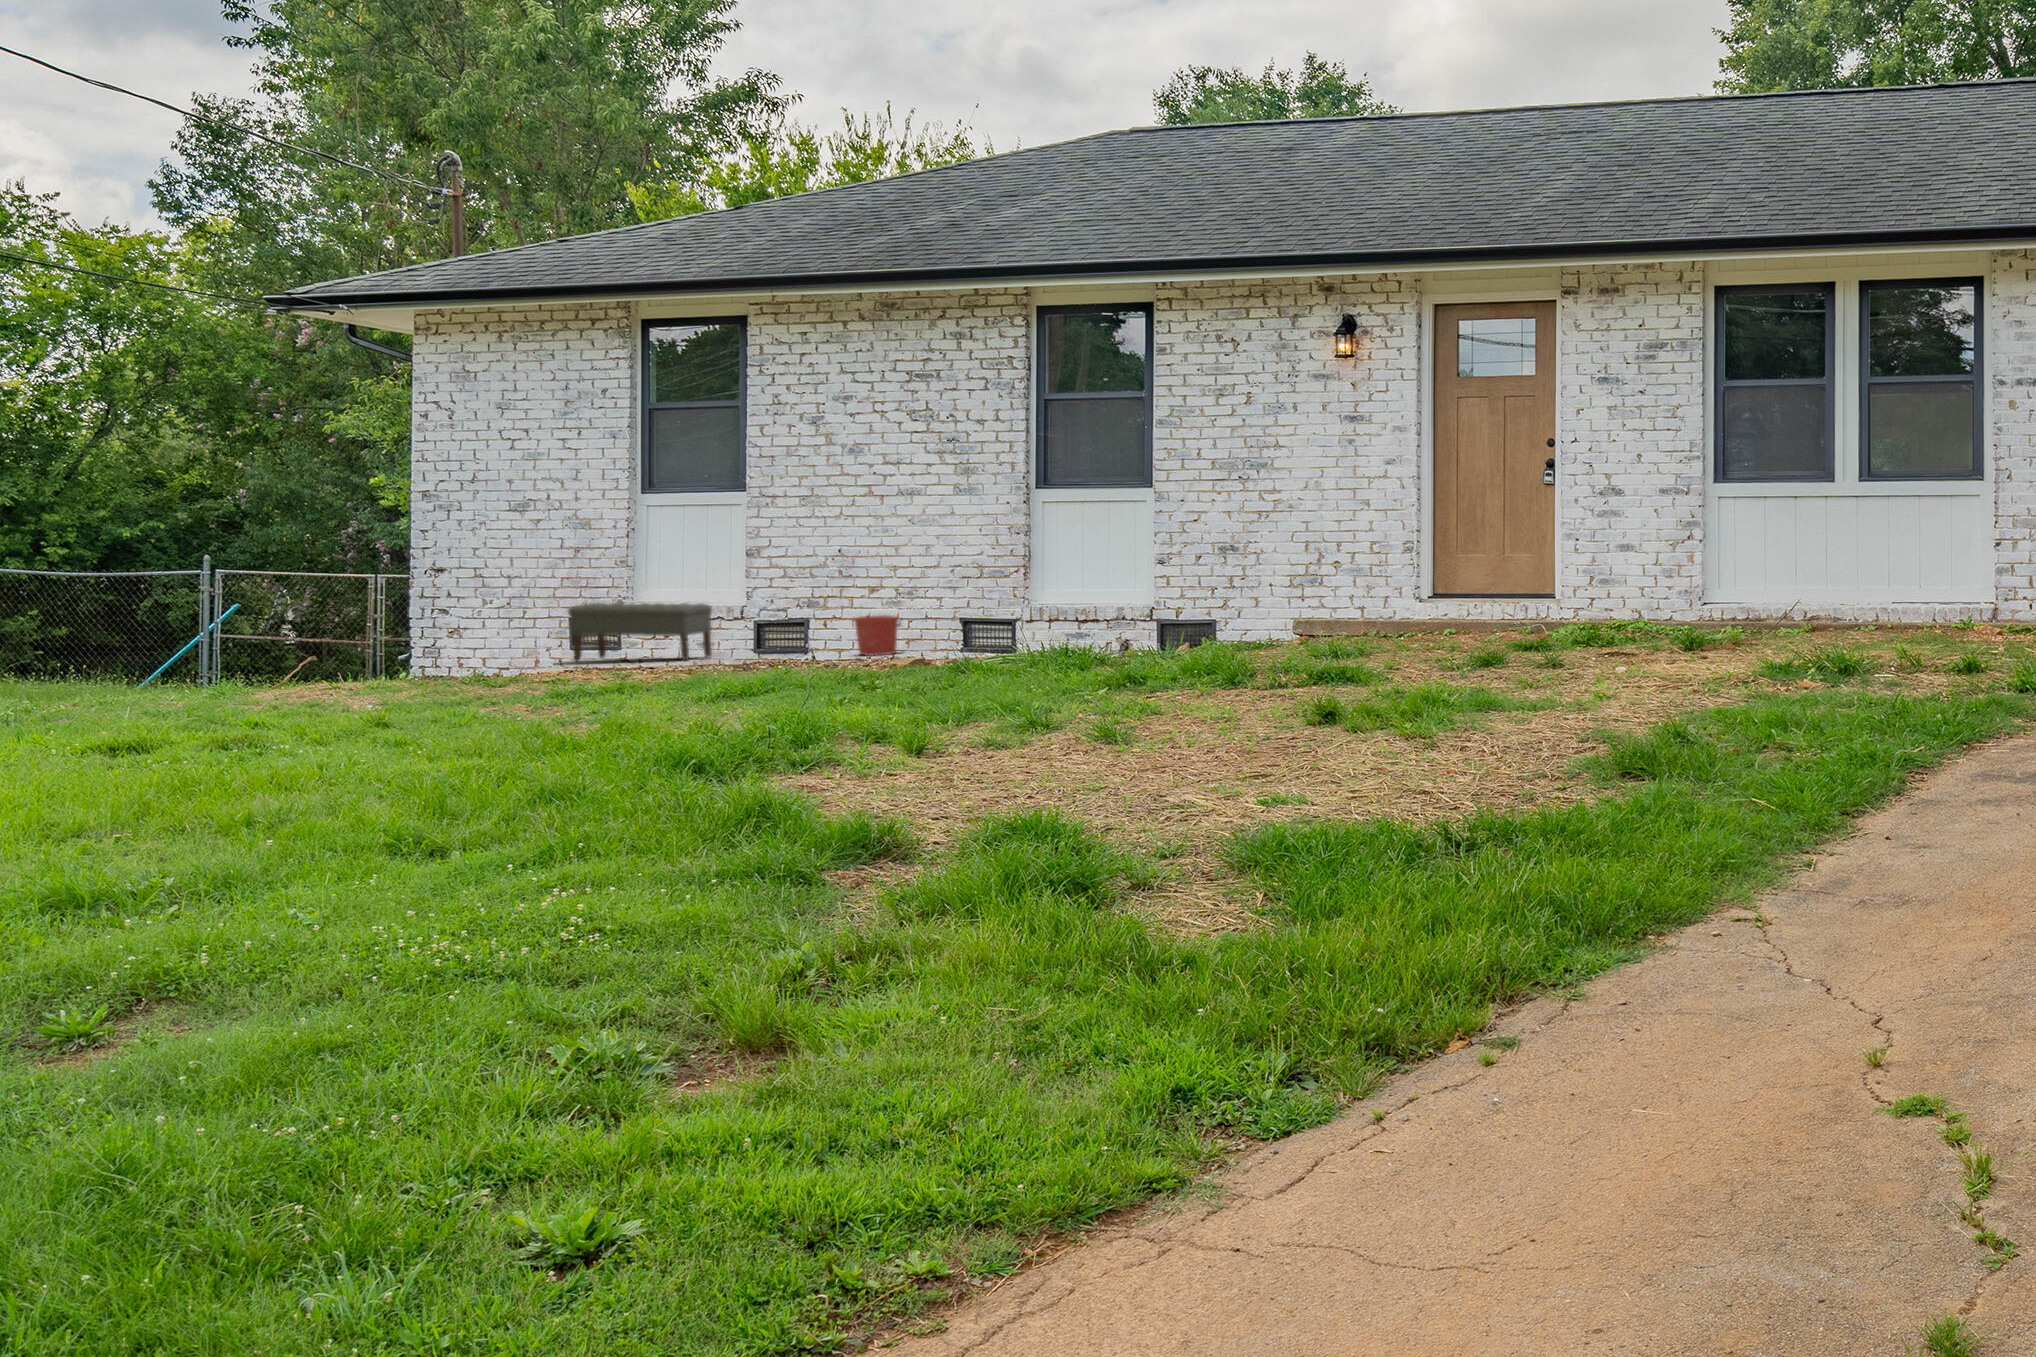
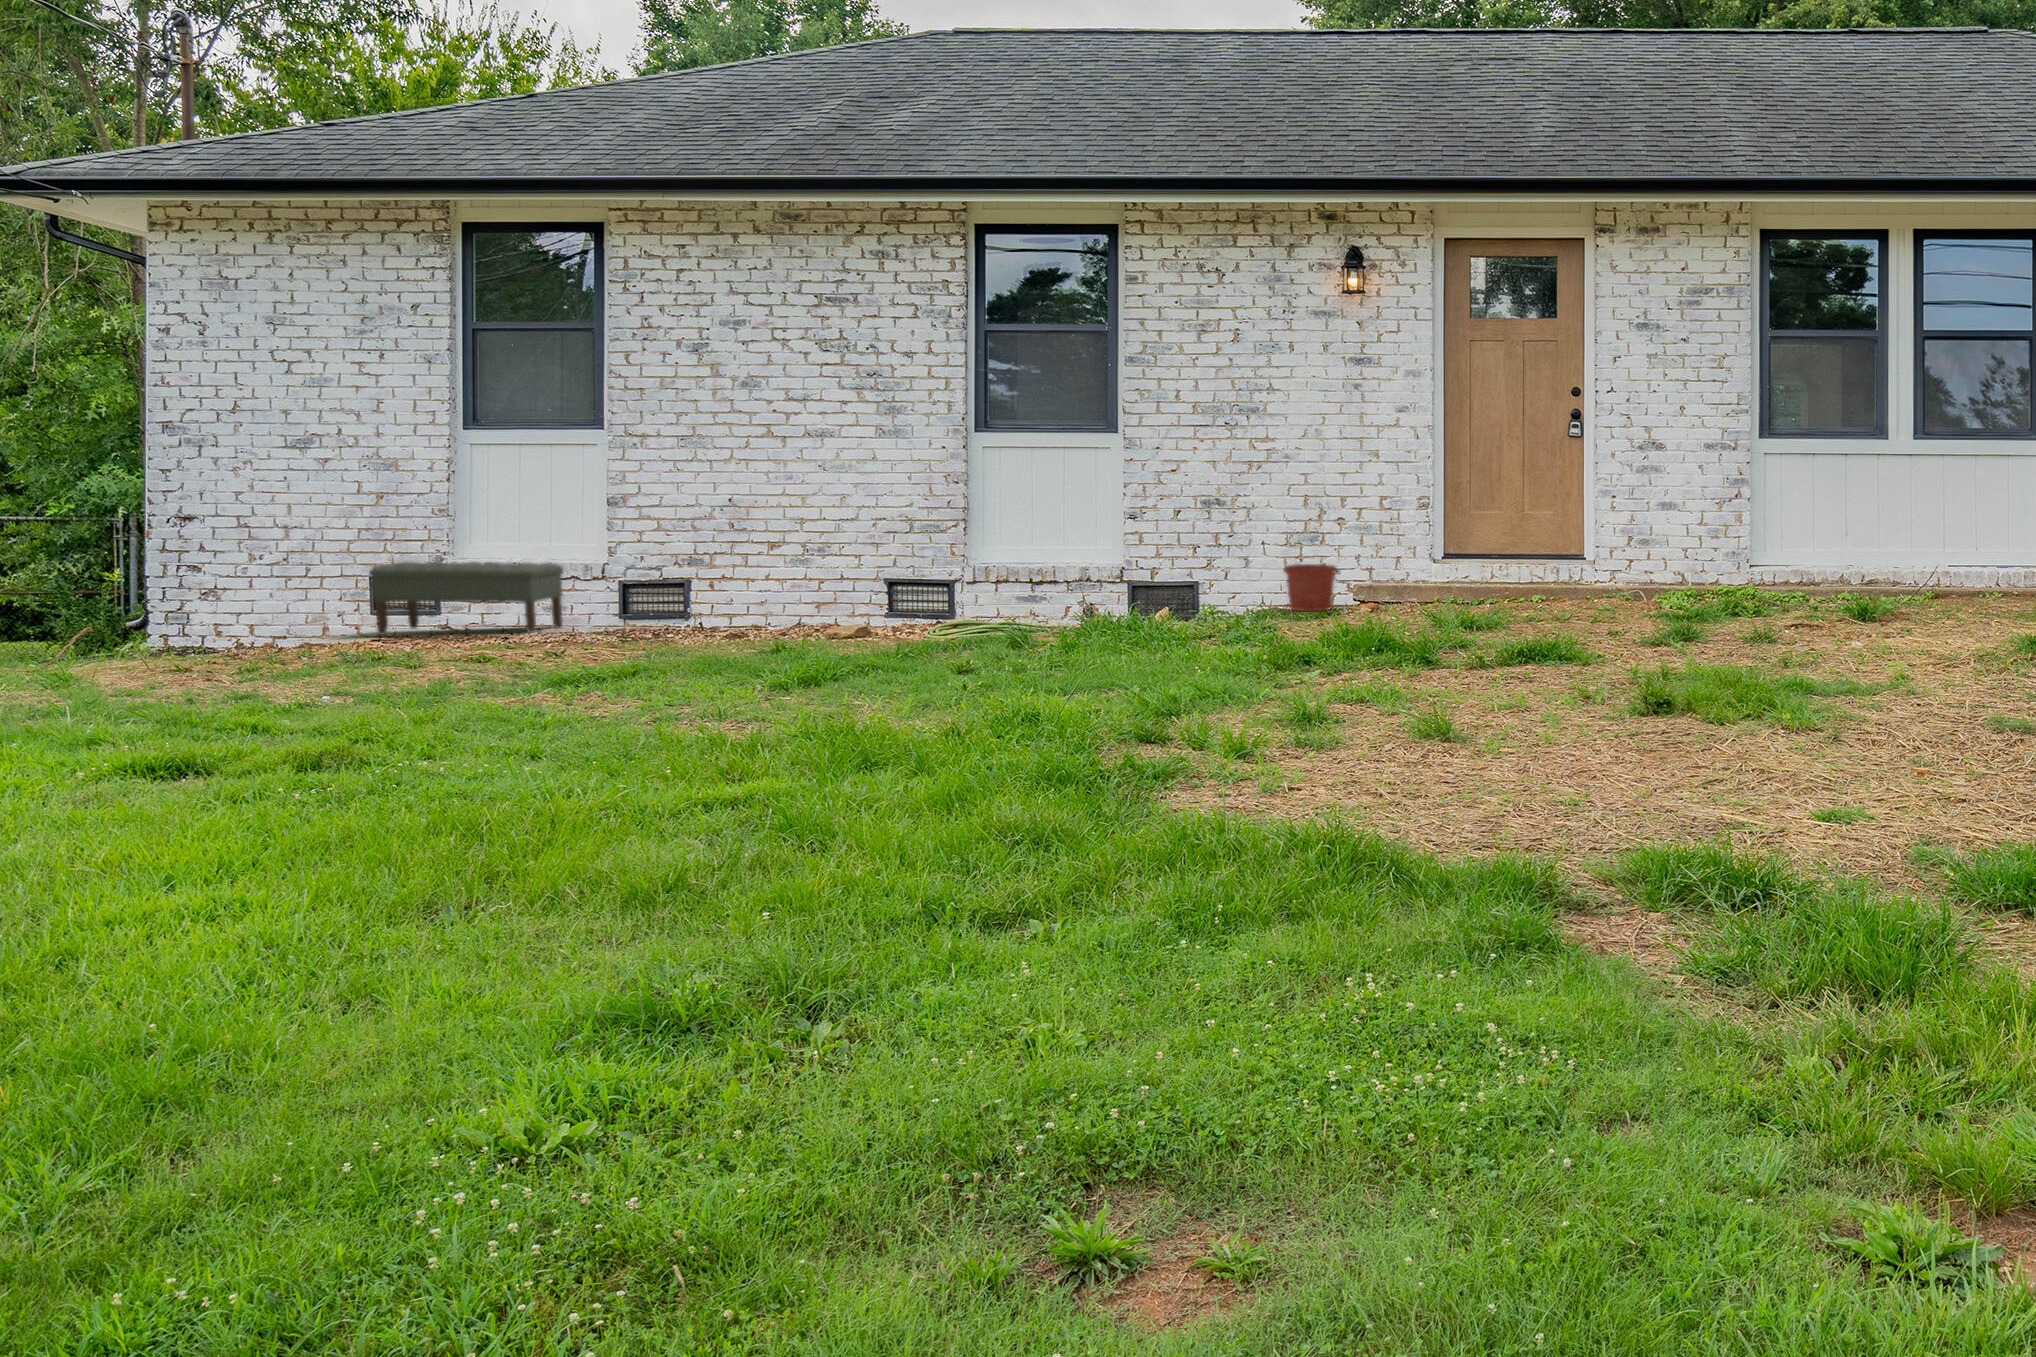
bucket: present [854,615,900,656] -> present [1284,564,1338,612]

